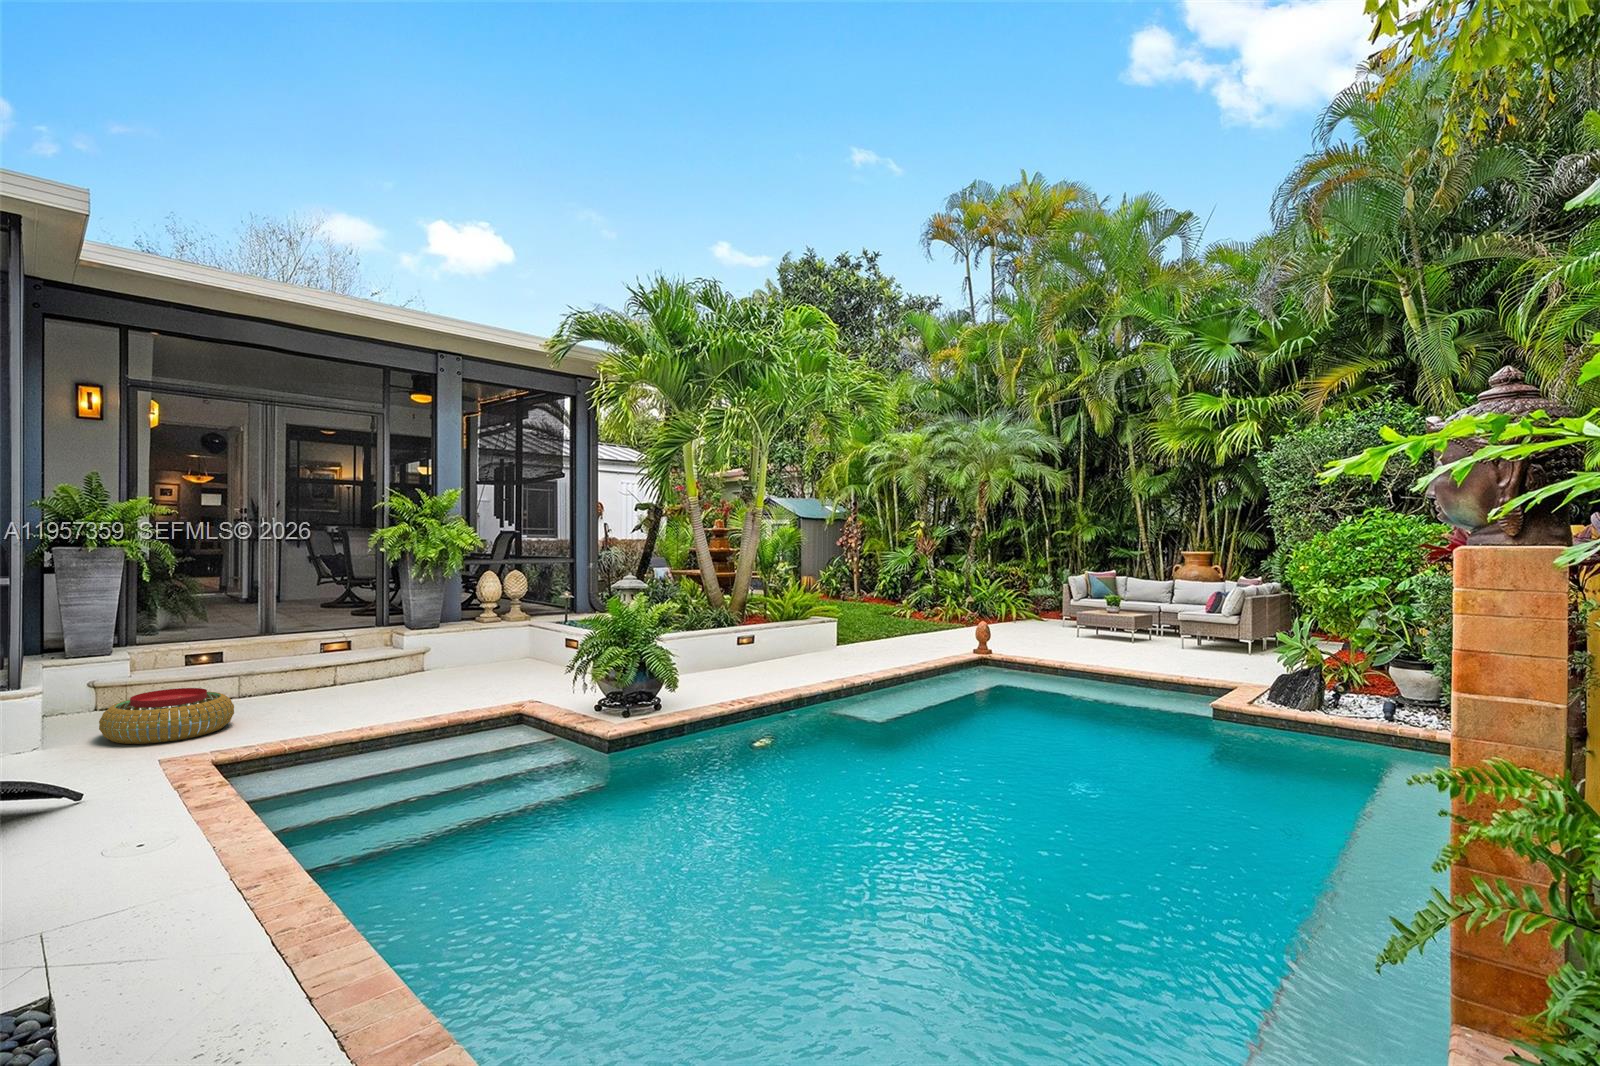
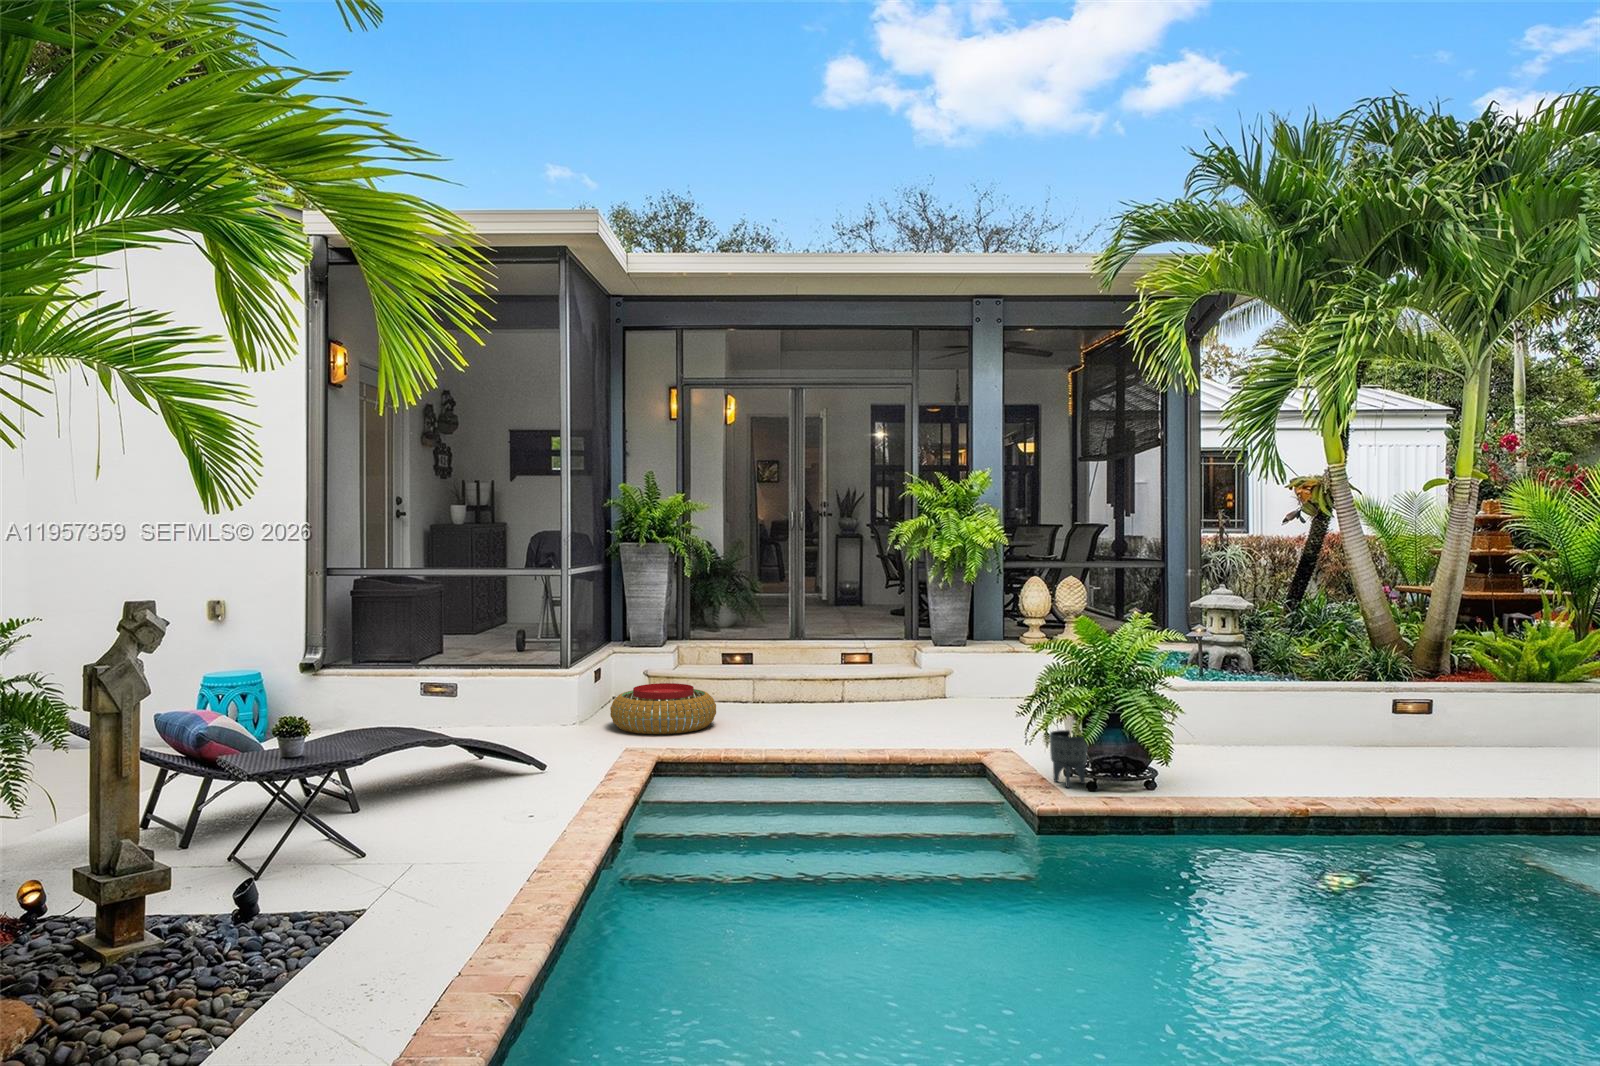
planter: none [589,679,616,720] -> present [1050,730,1088,788]

